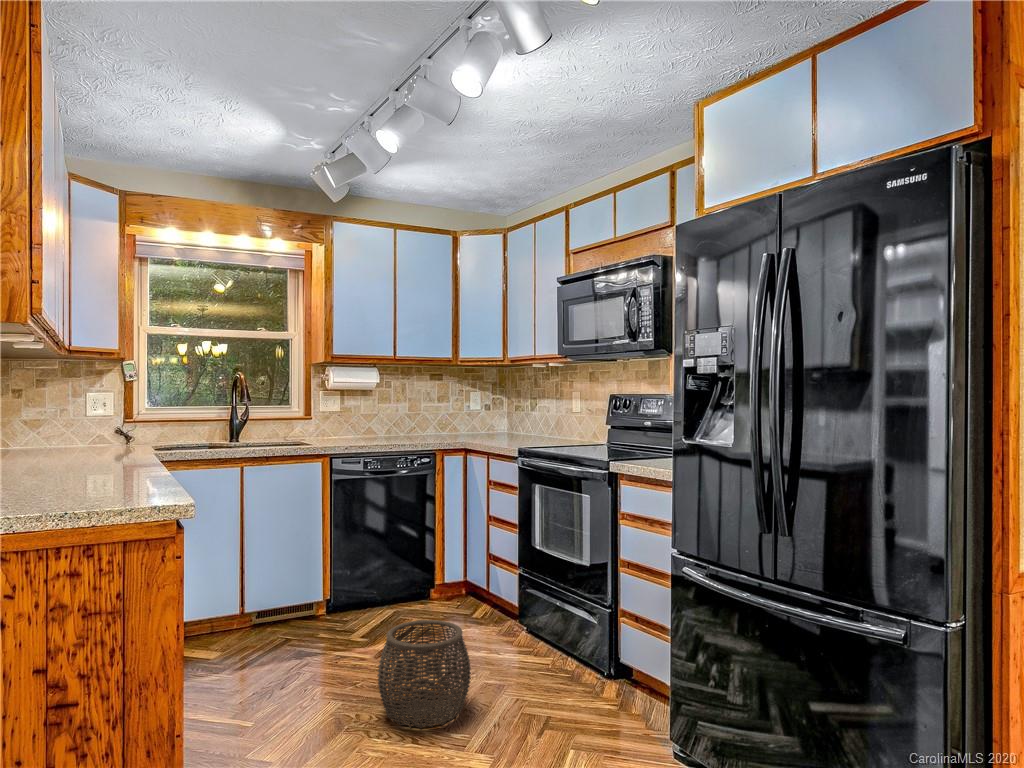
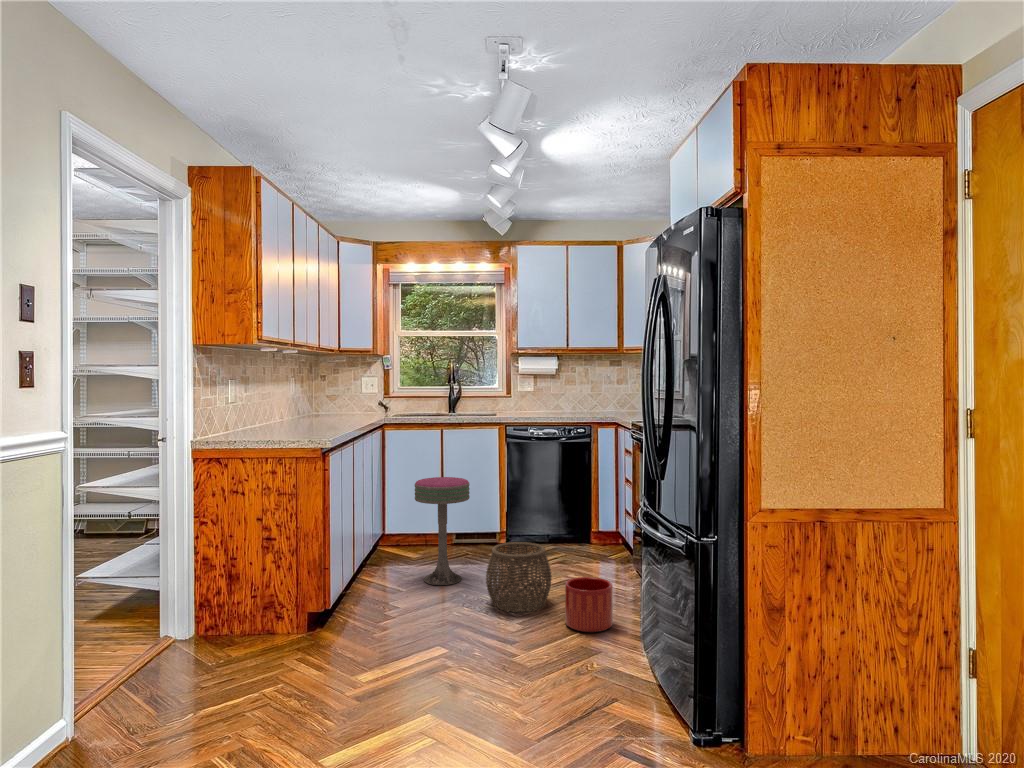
bar stool: none [238,537,323,703] -> present [415,477,470,585]
planter: none [510,657,573,738] -> present [565,577,613,632]

